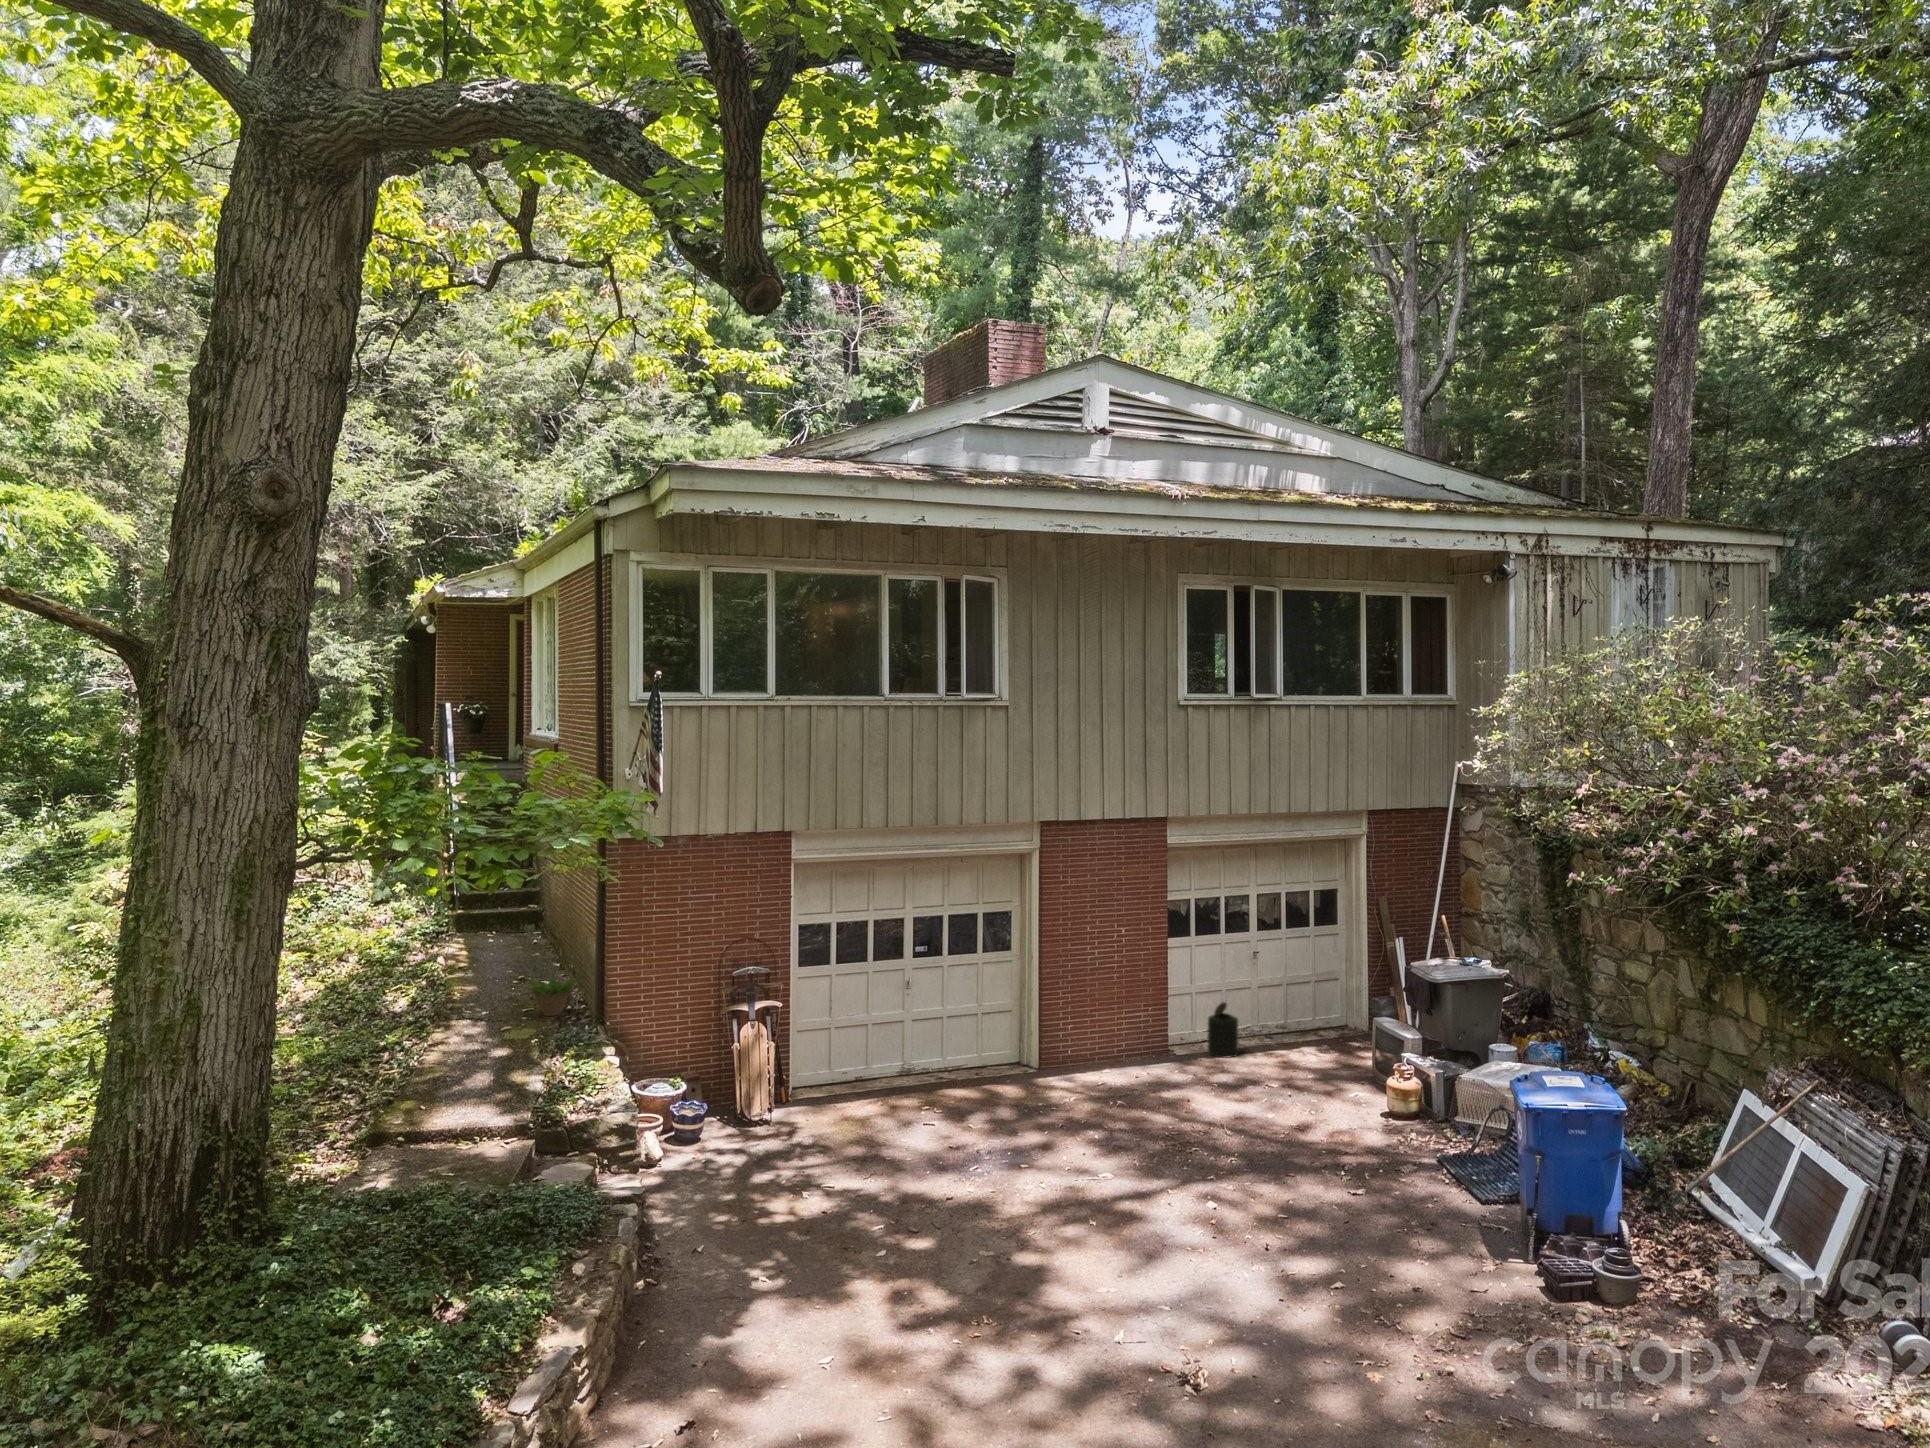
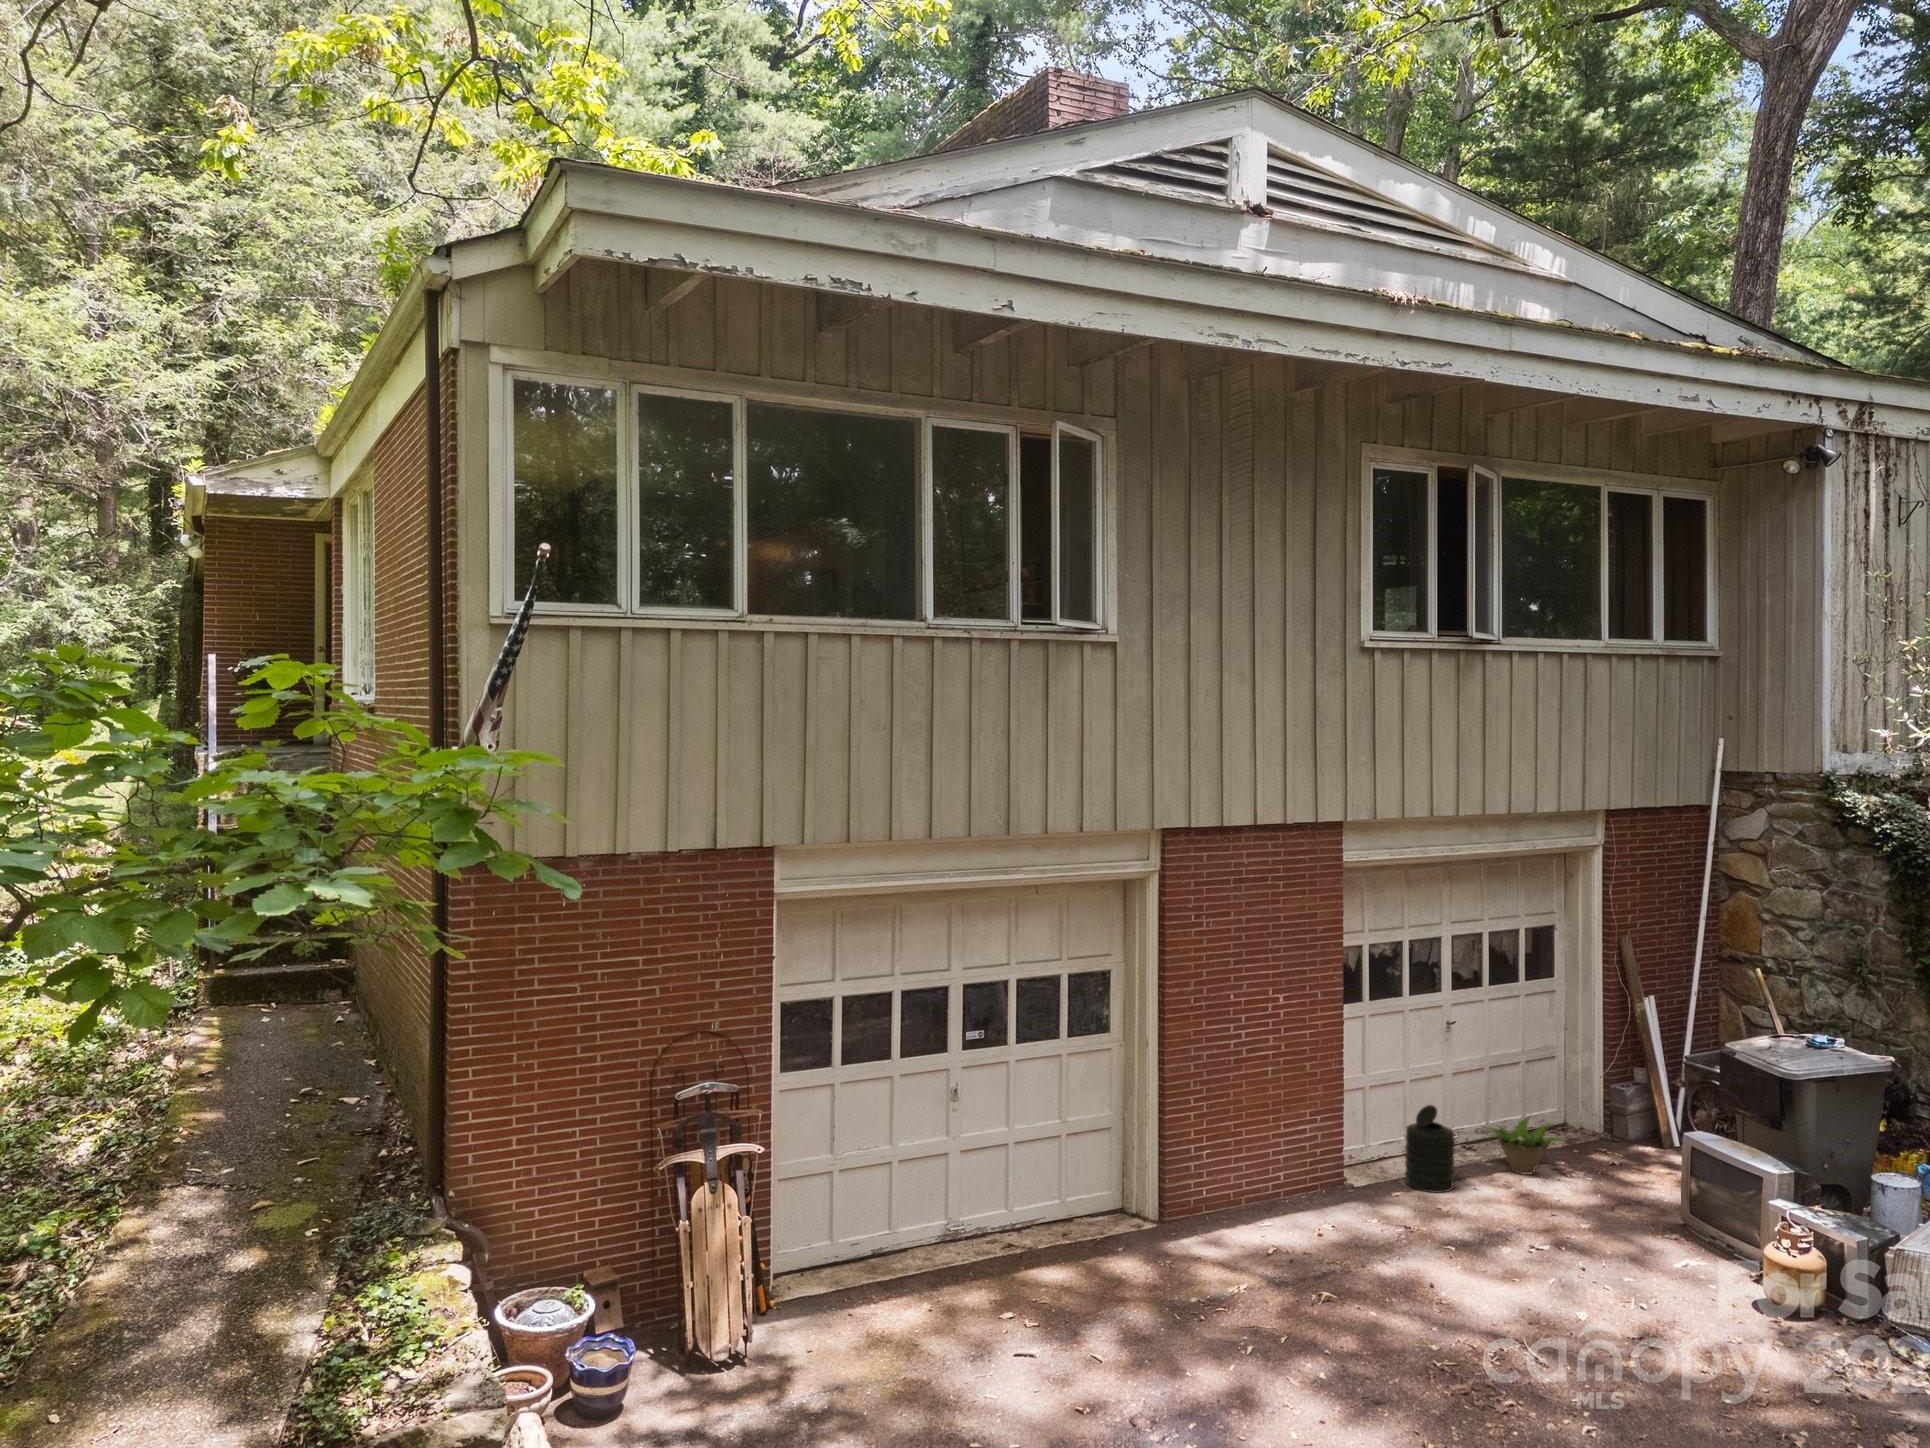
decorative plant: present [527,978,576,1016] -> present [1484,1117,1562,1175]

